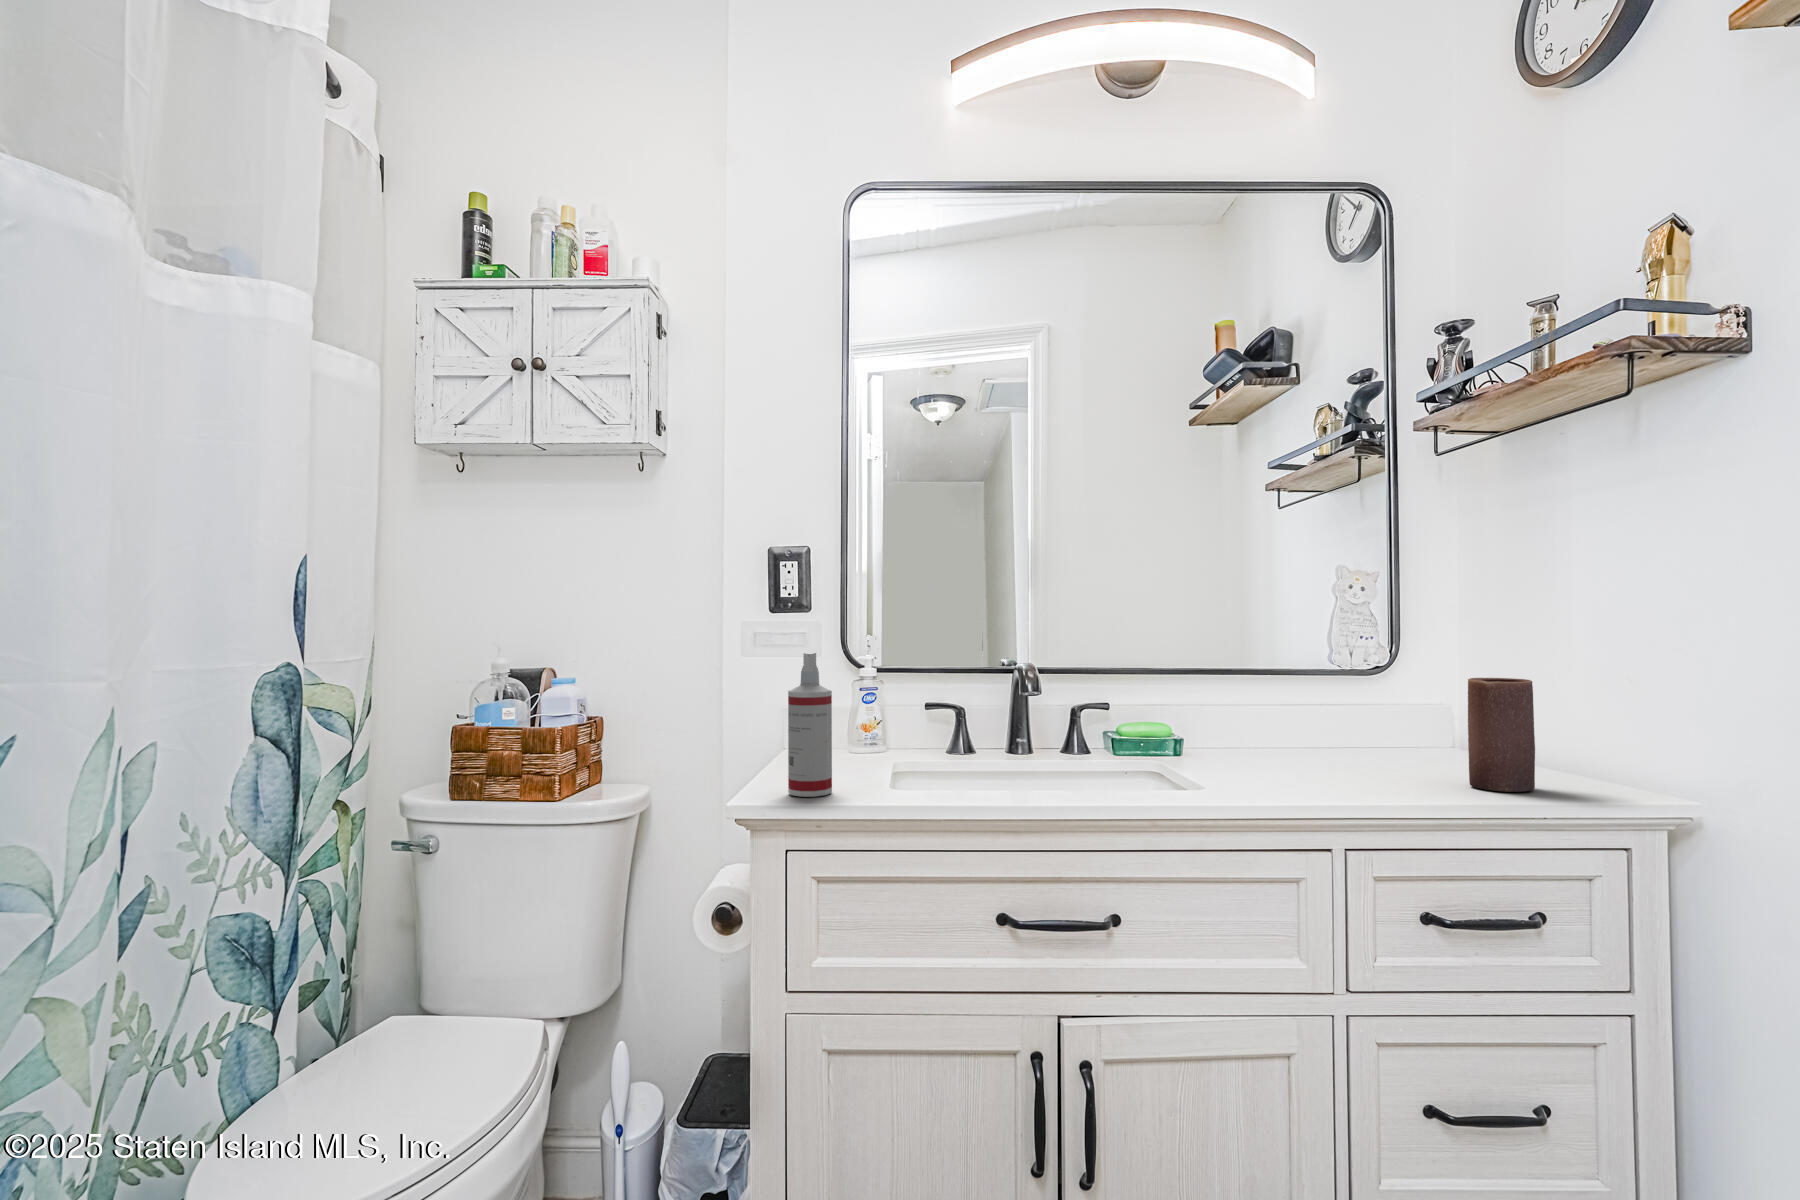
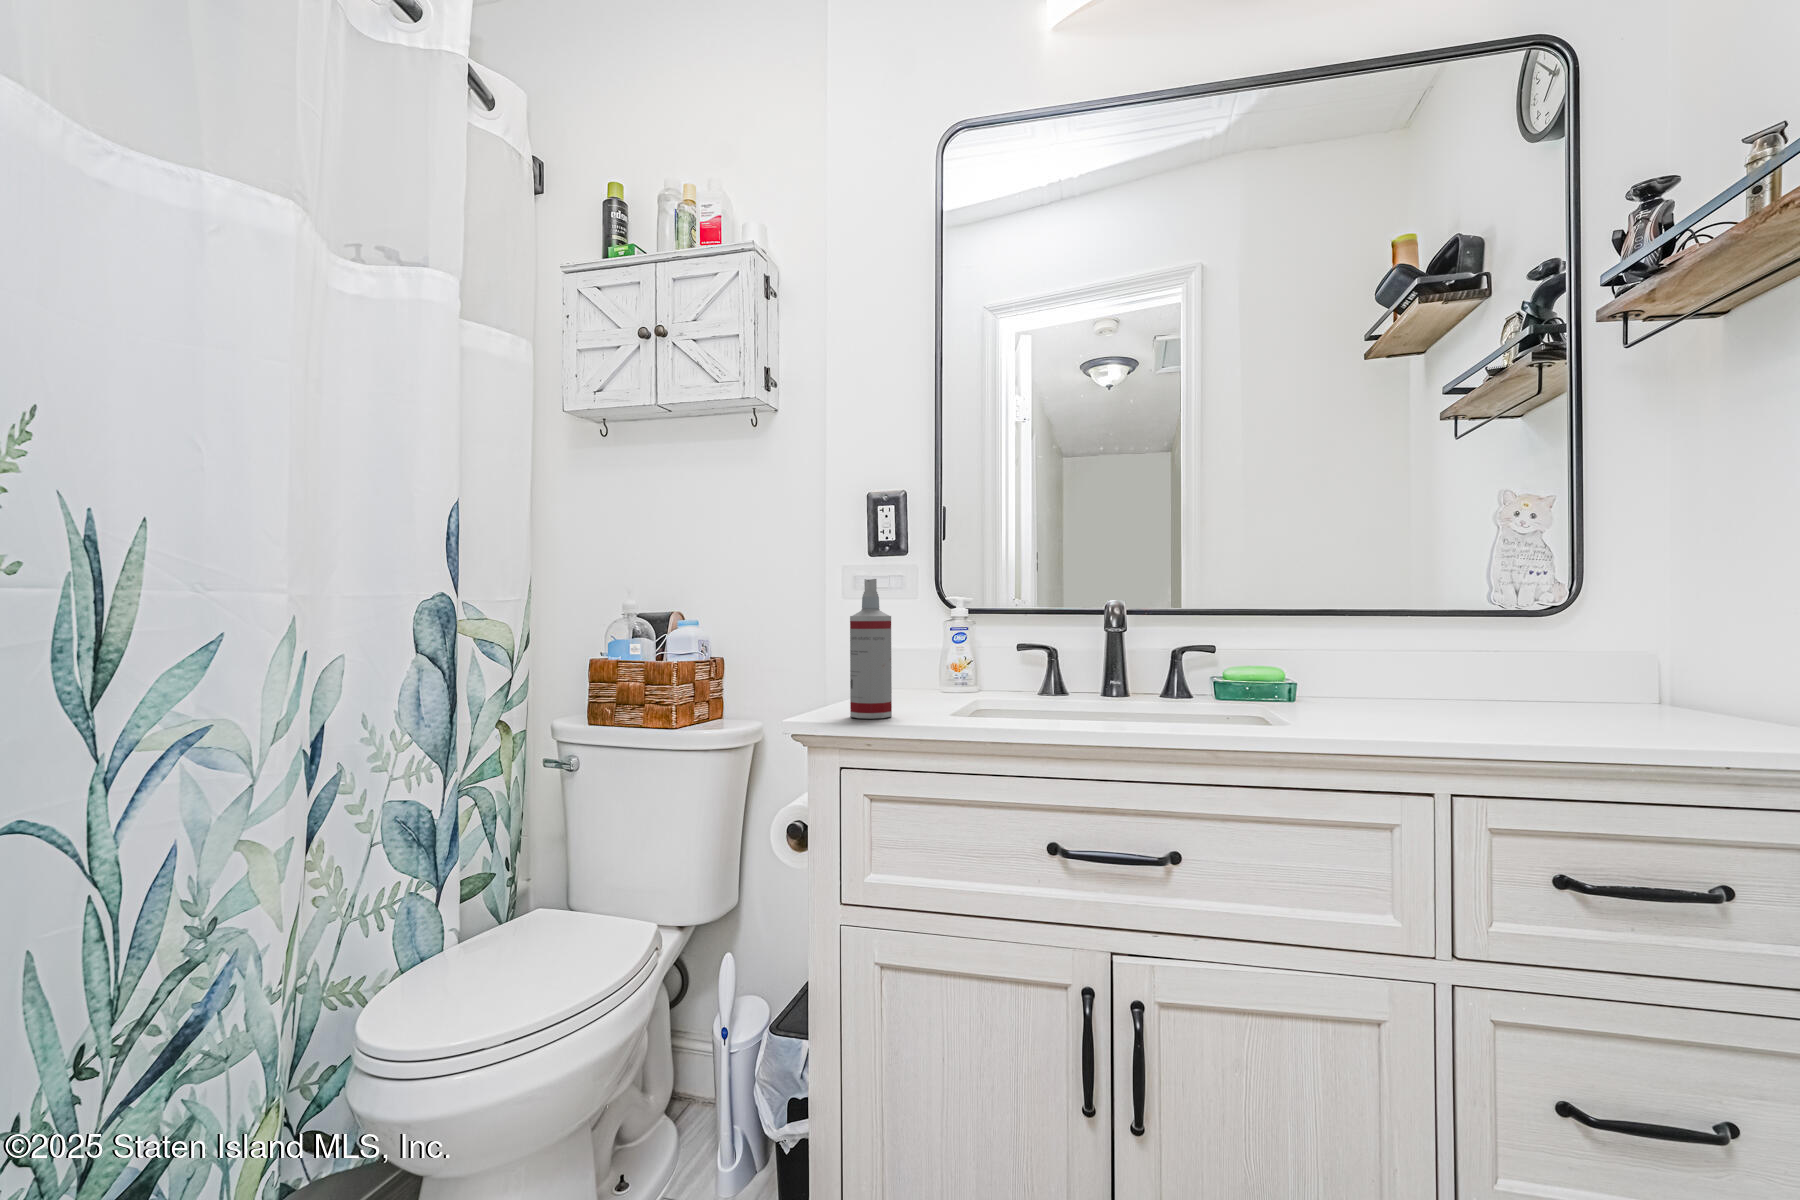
candle: present [1468,678,1535,792] -> none [1638,601,1732,738]

